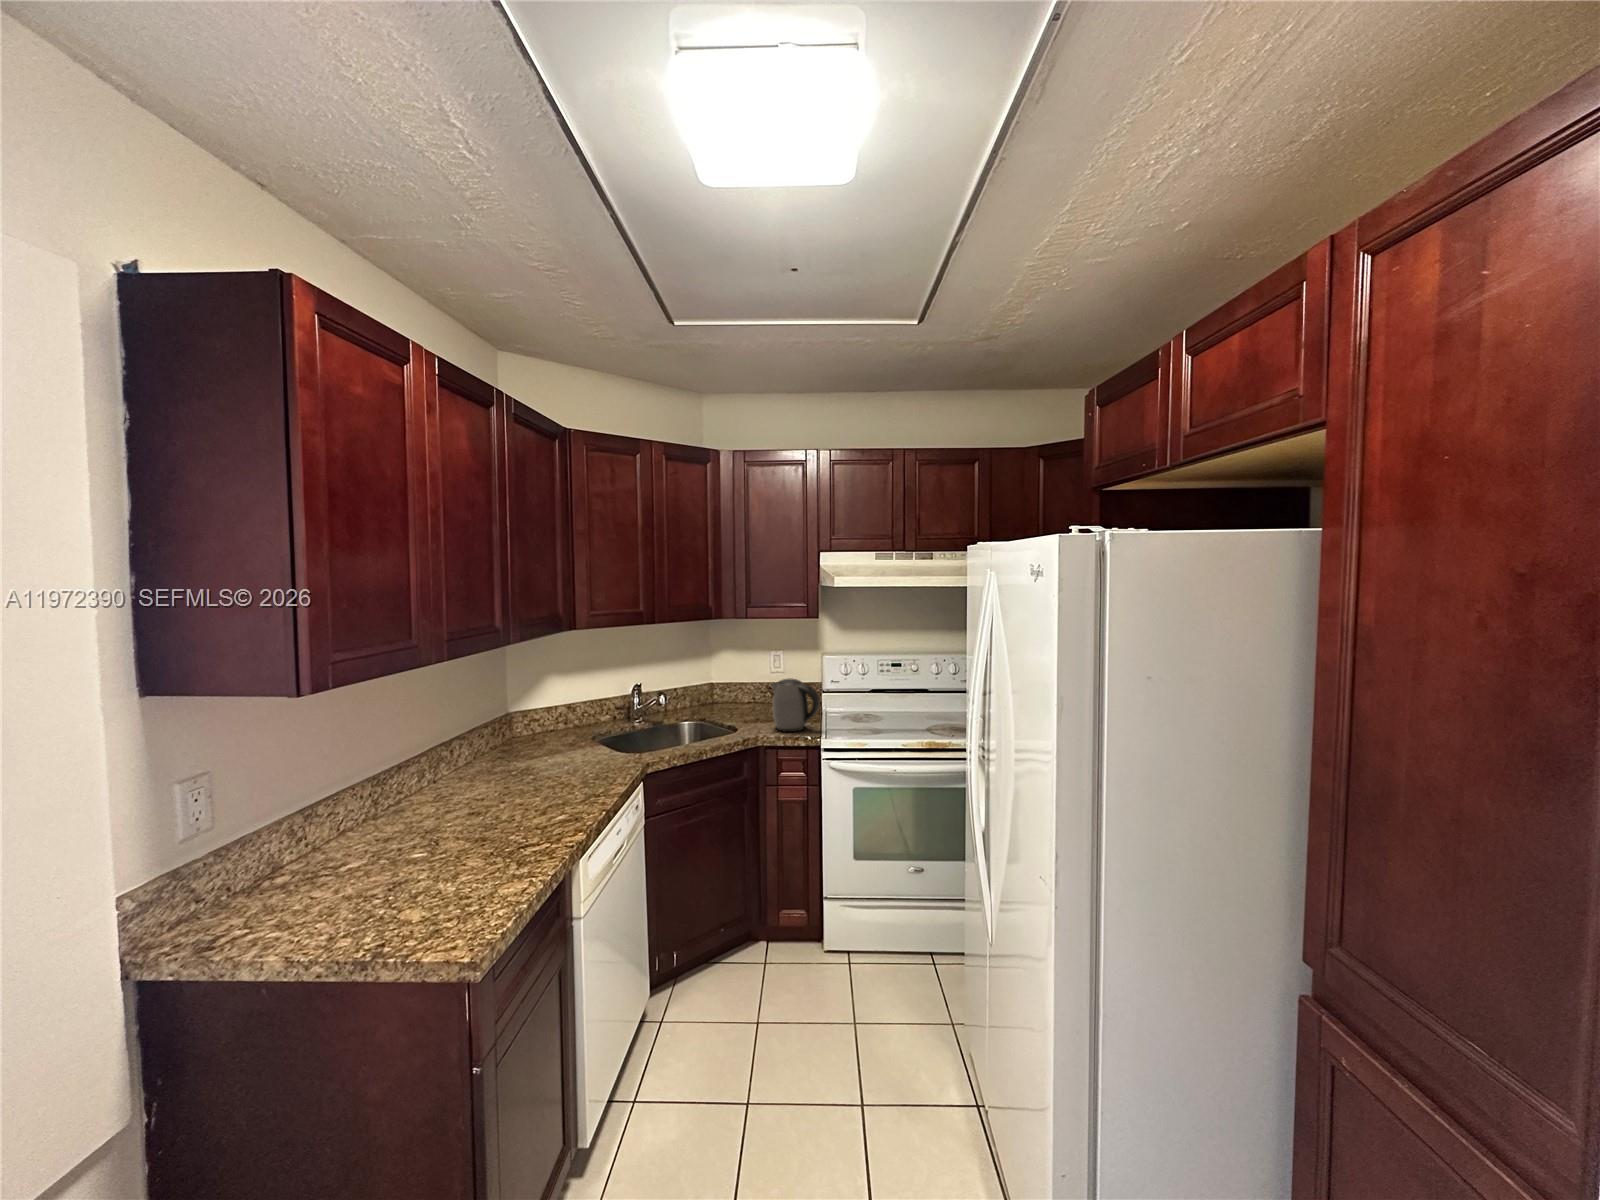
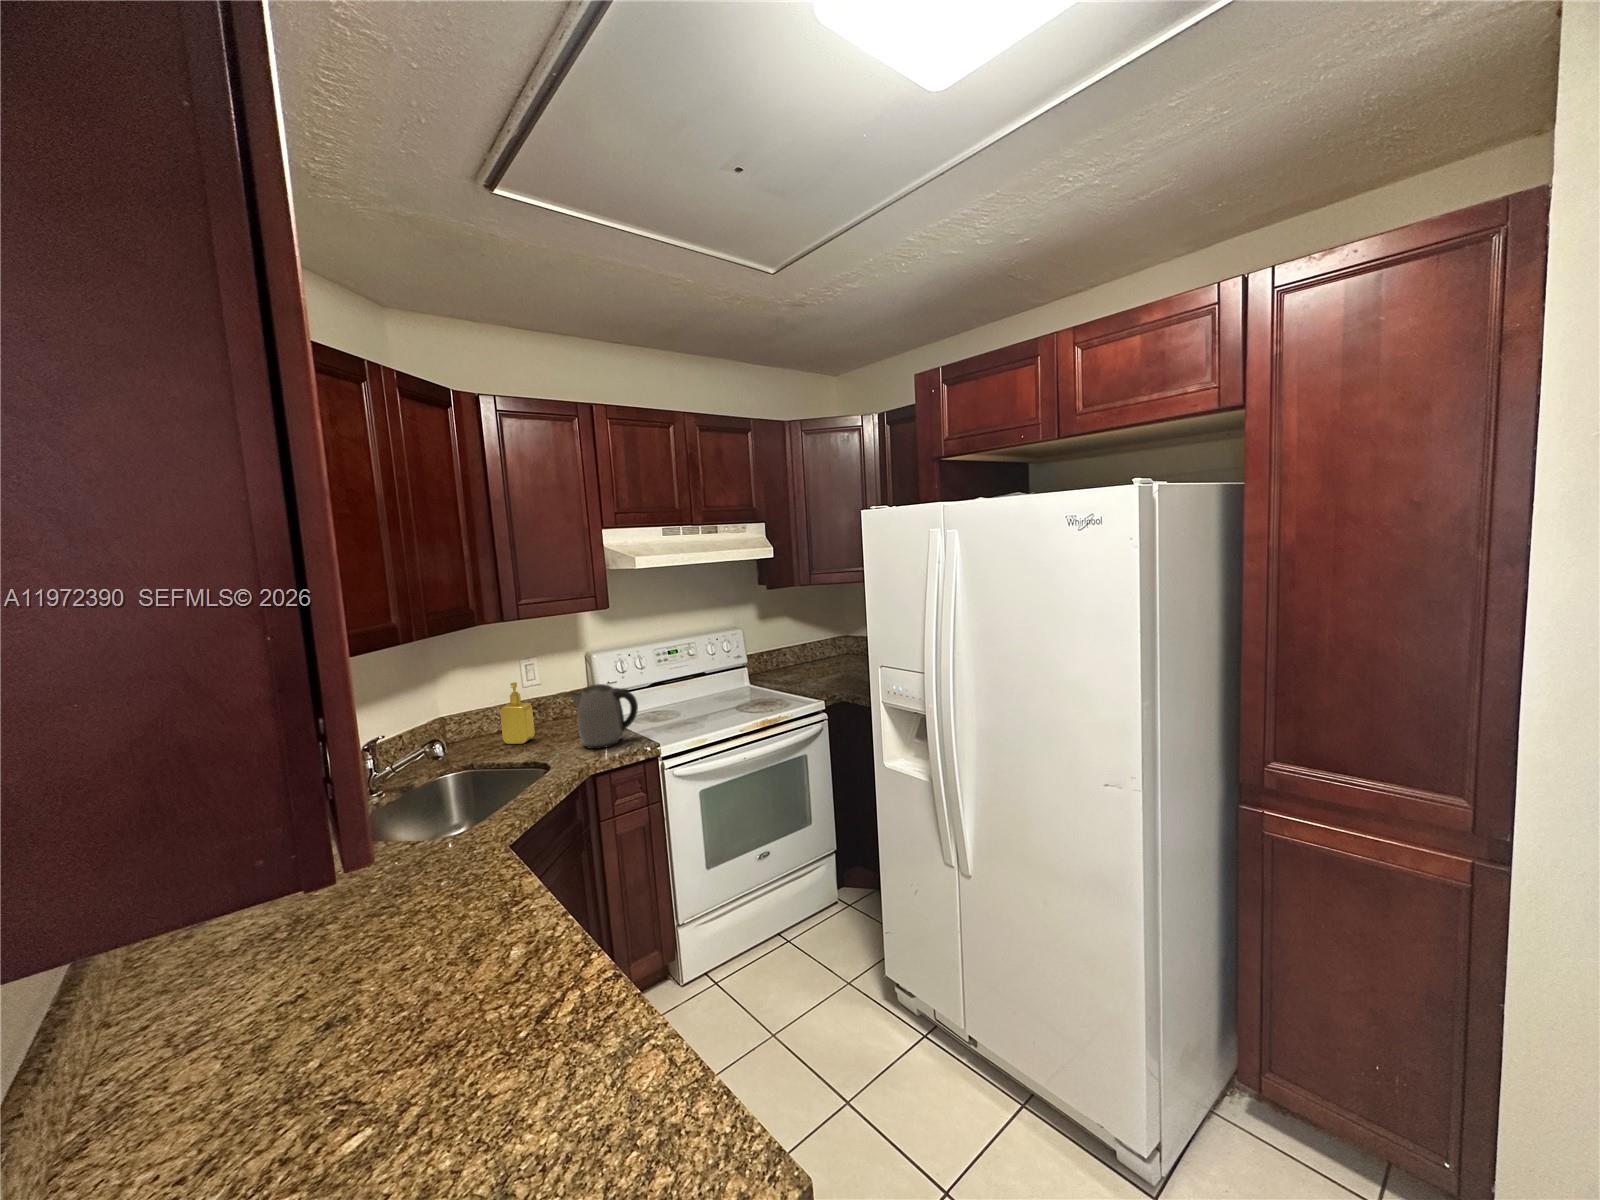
soap dispenser: none [740,666,762,715] -> present [500,682,535,744]

